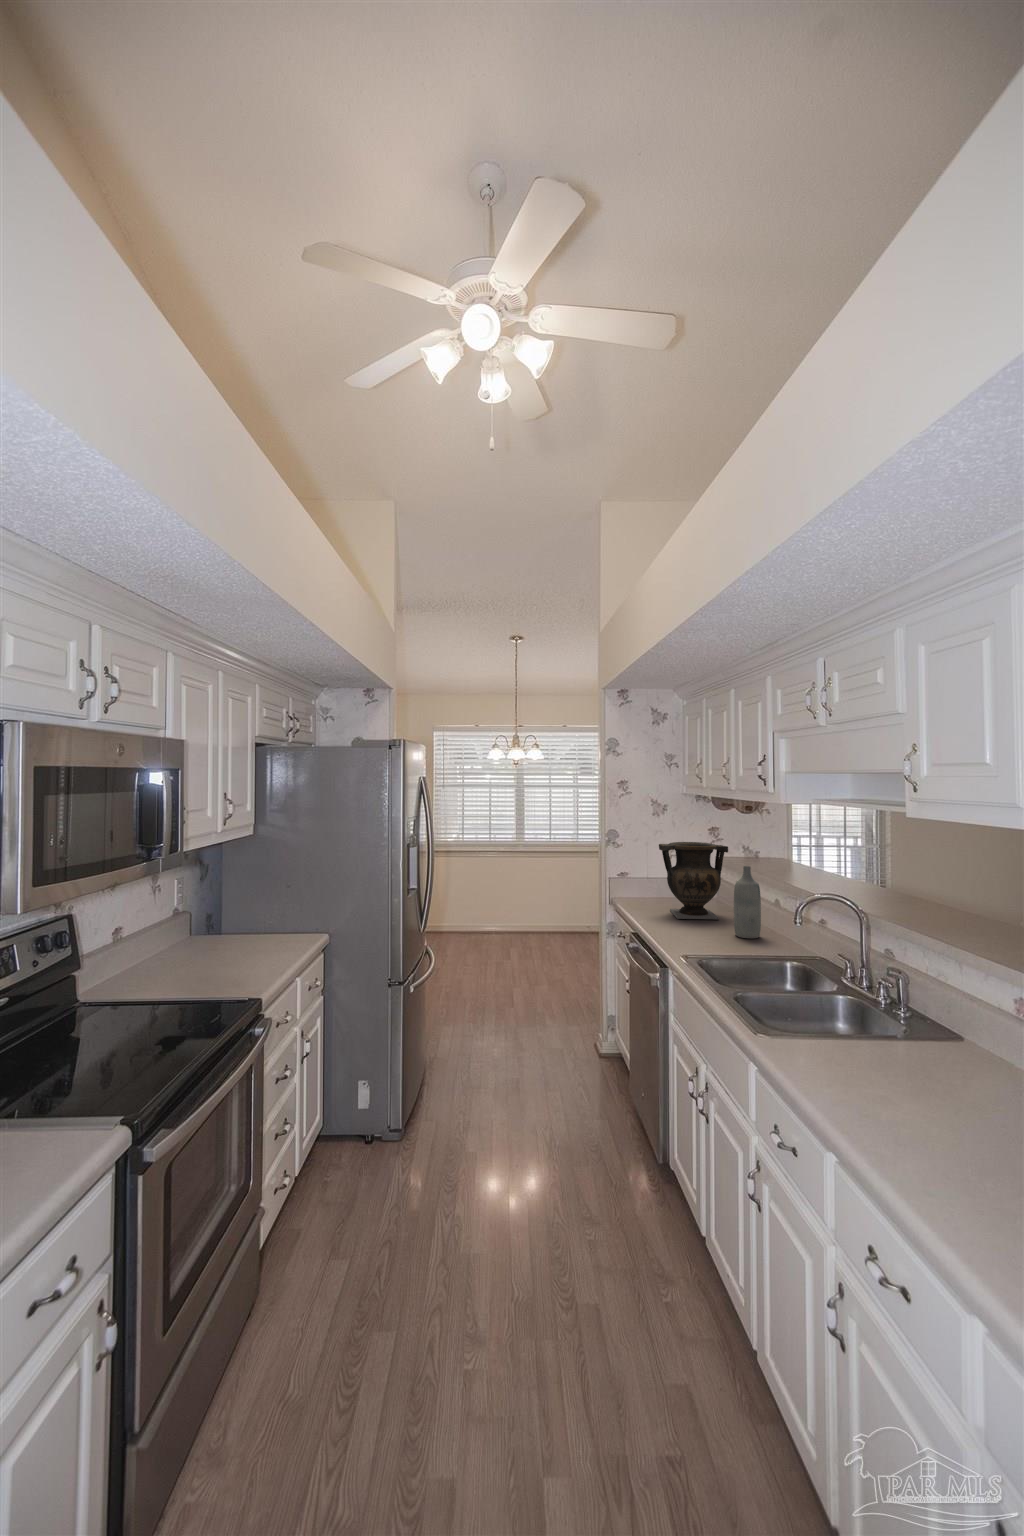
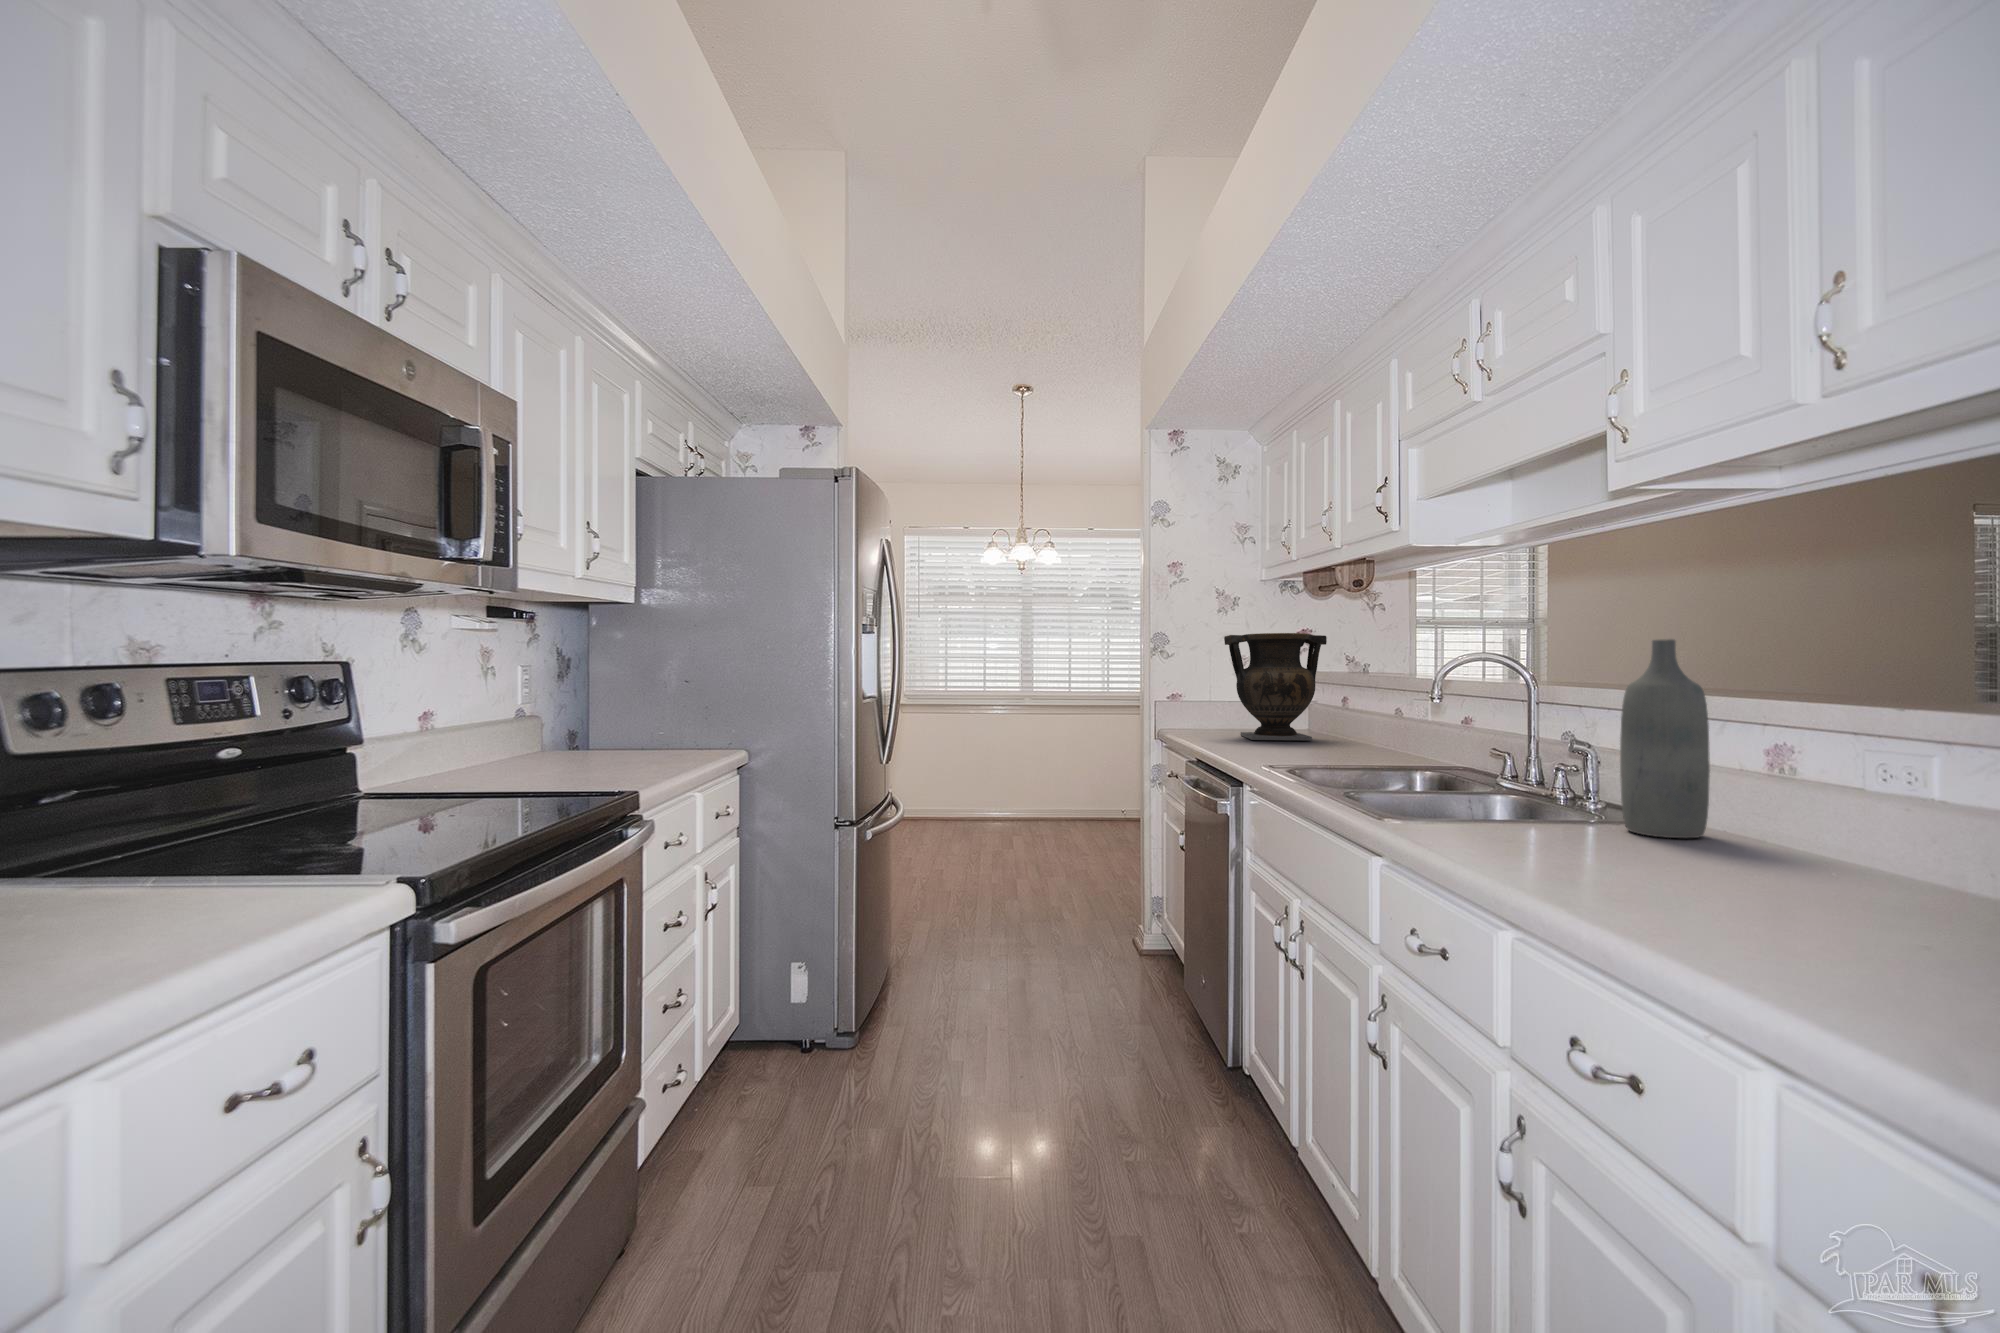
bottle: present [734,866,761,938] -> present [1620,639,1710,838]

